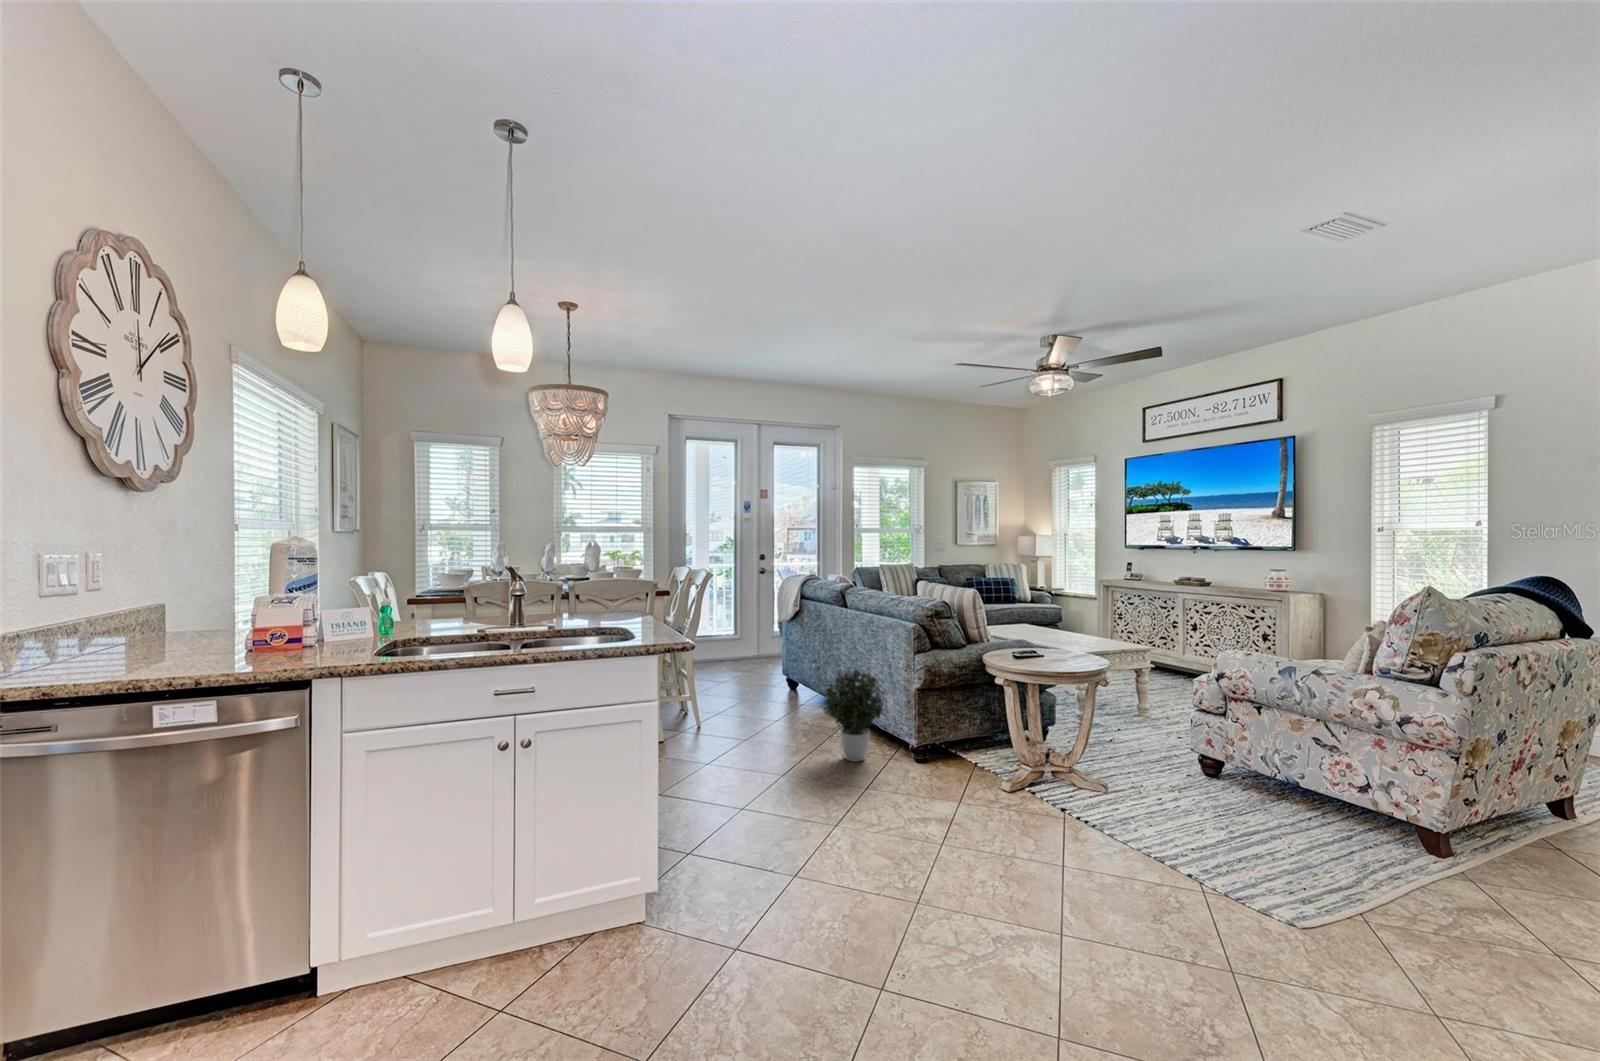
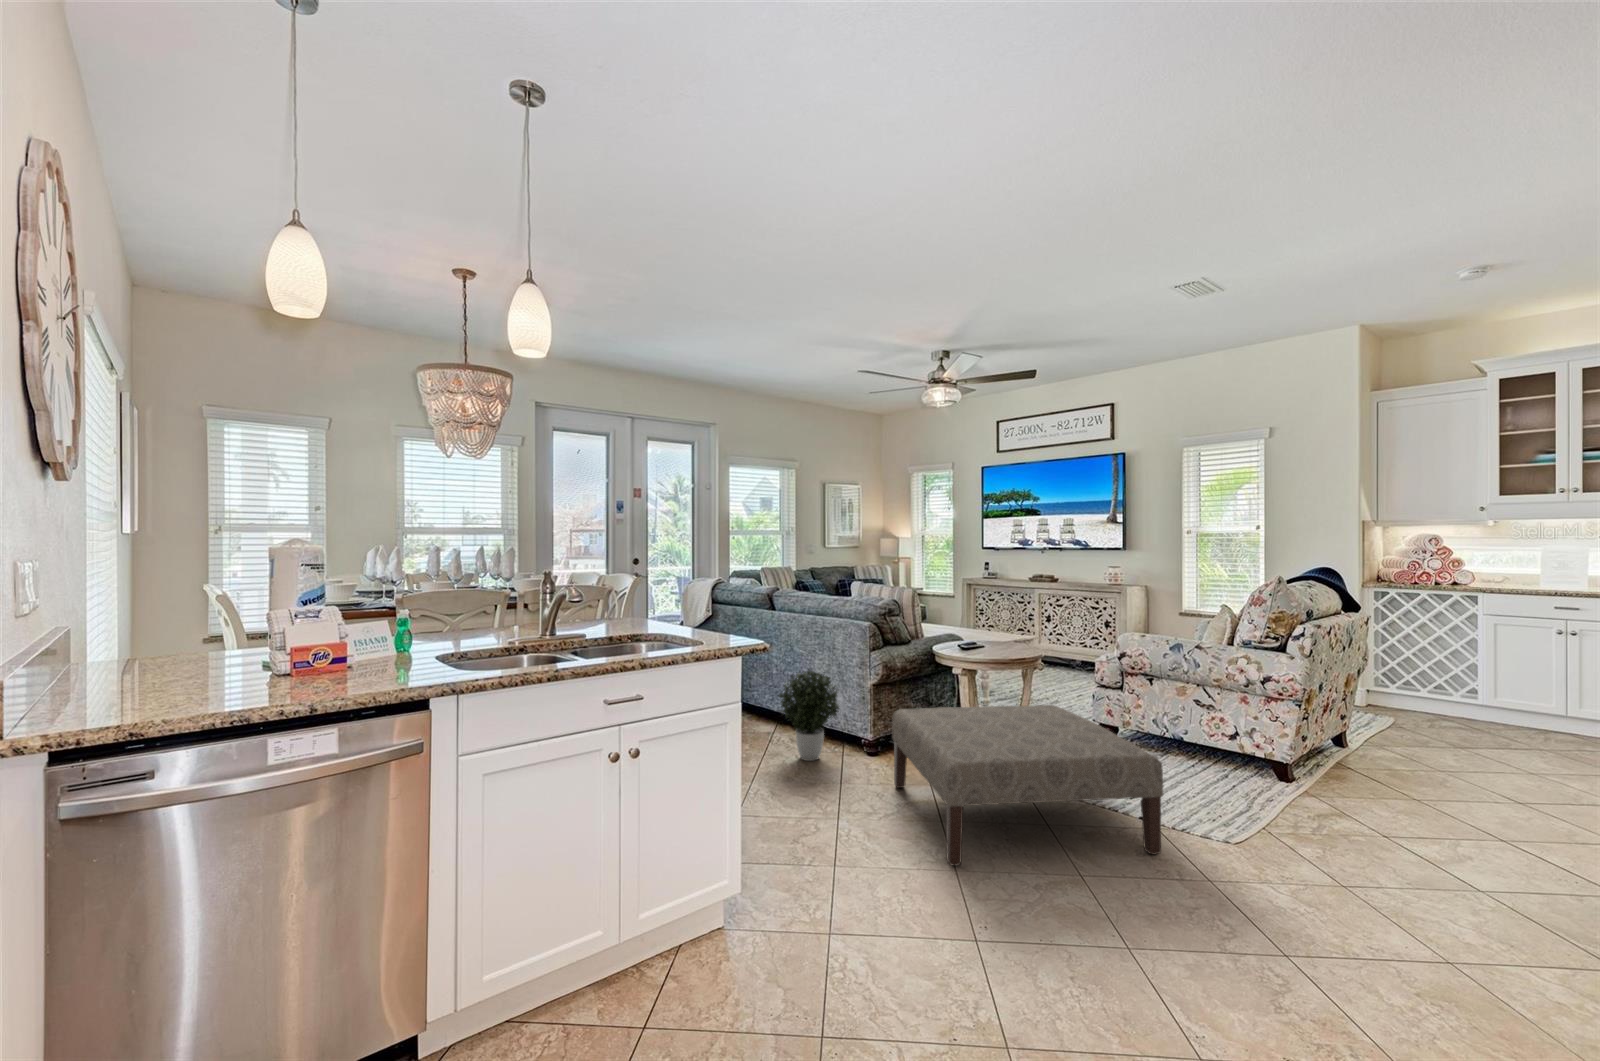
ottoman: none [907,718,1185,926] -> present [892,705,1163,866]

